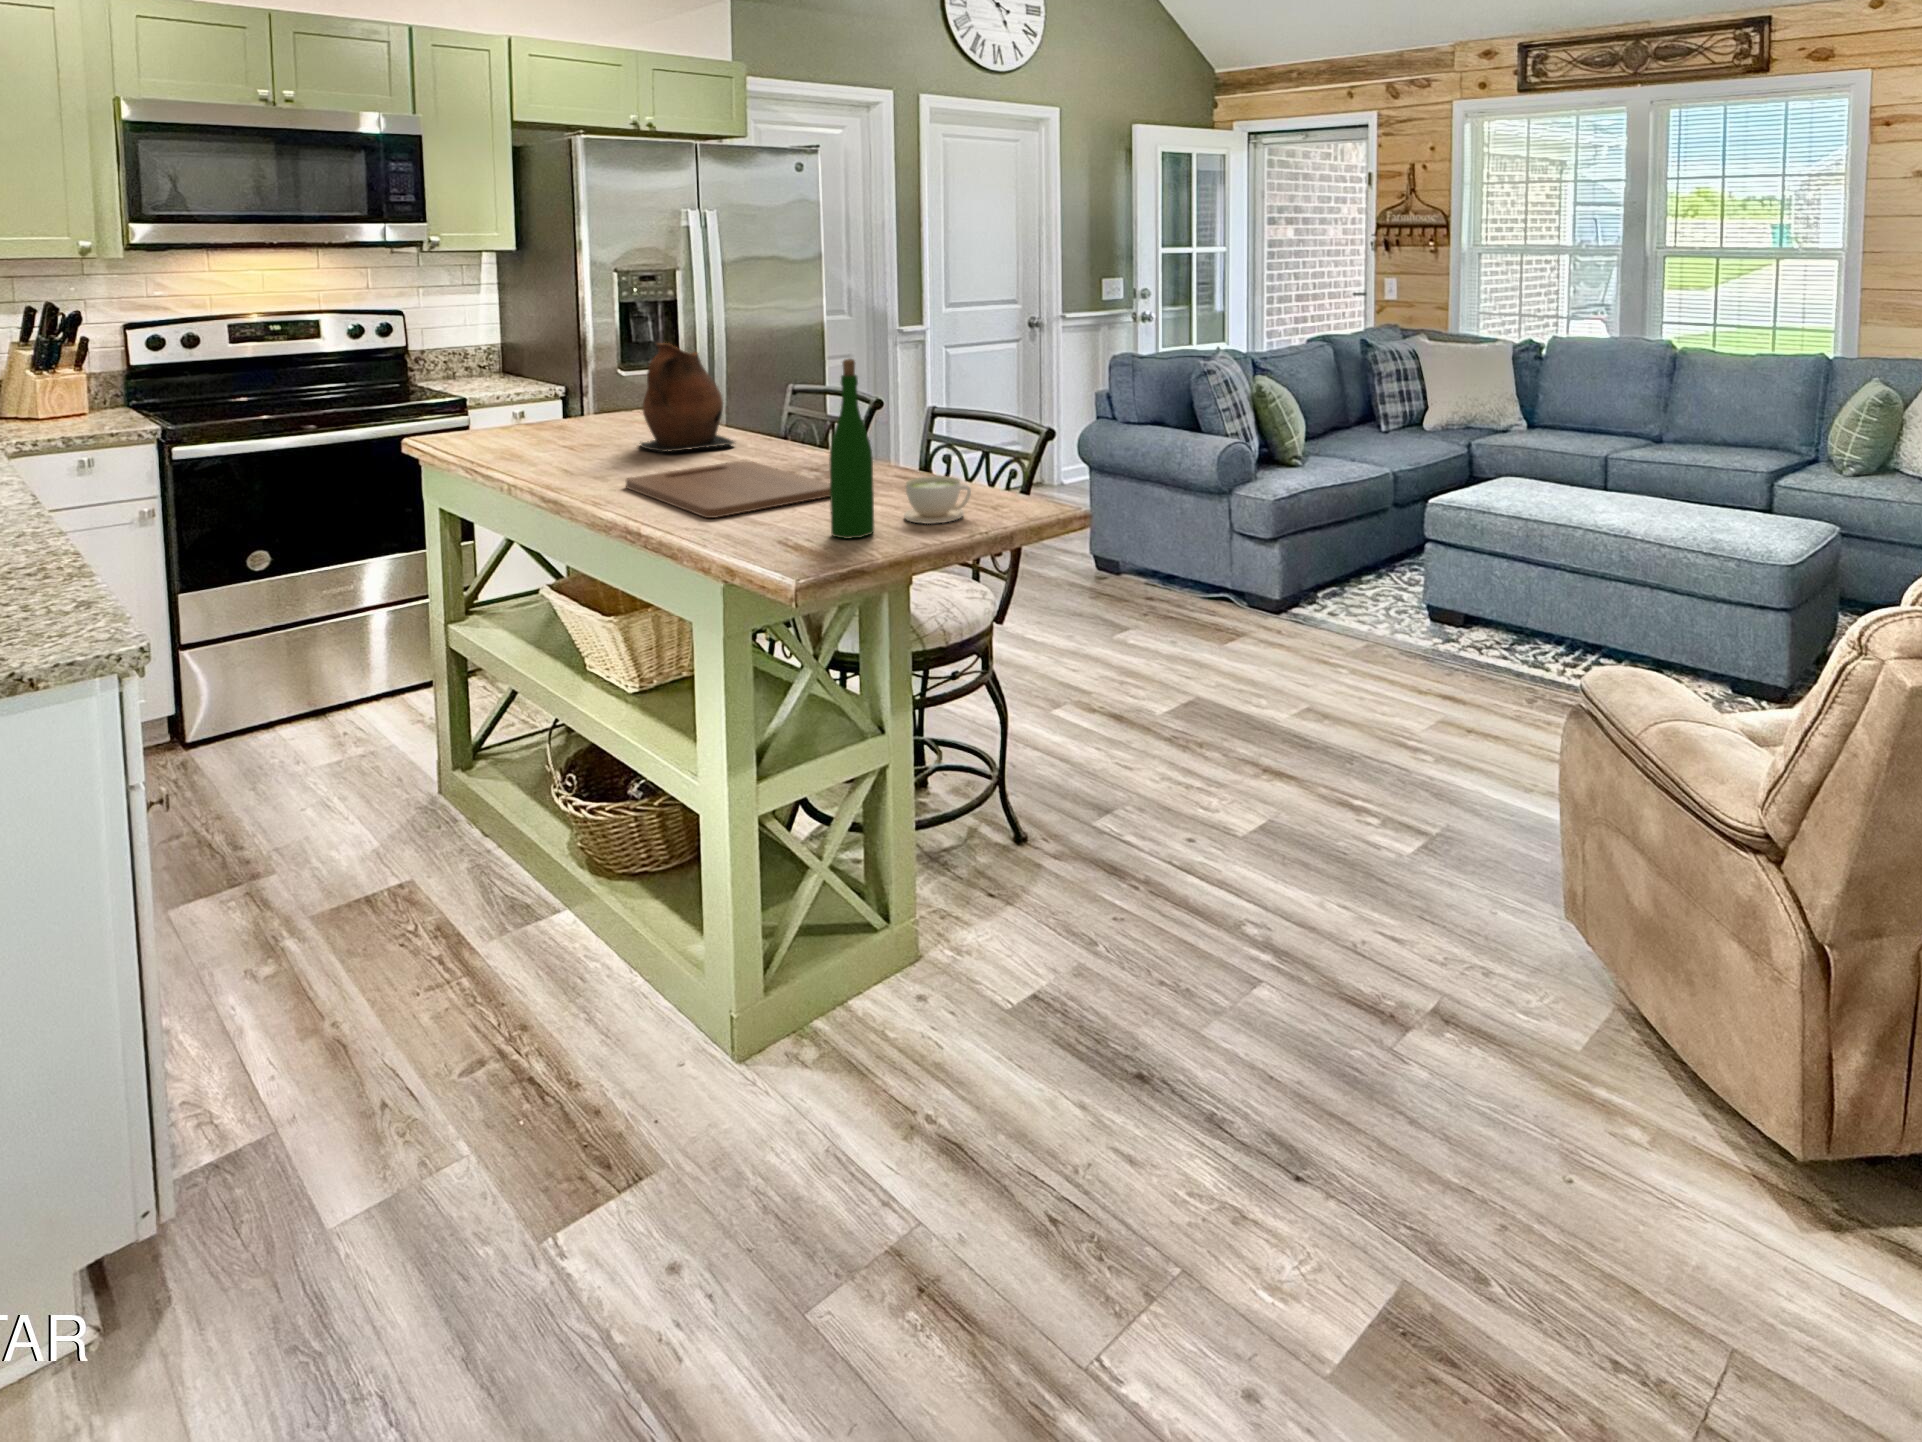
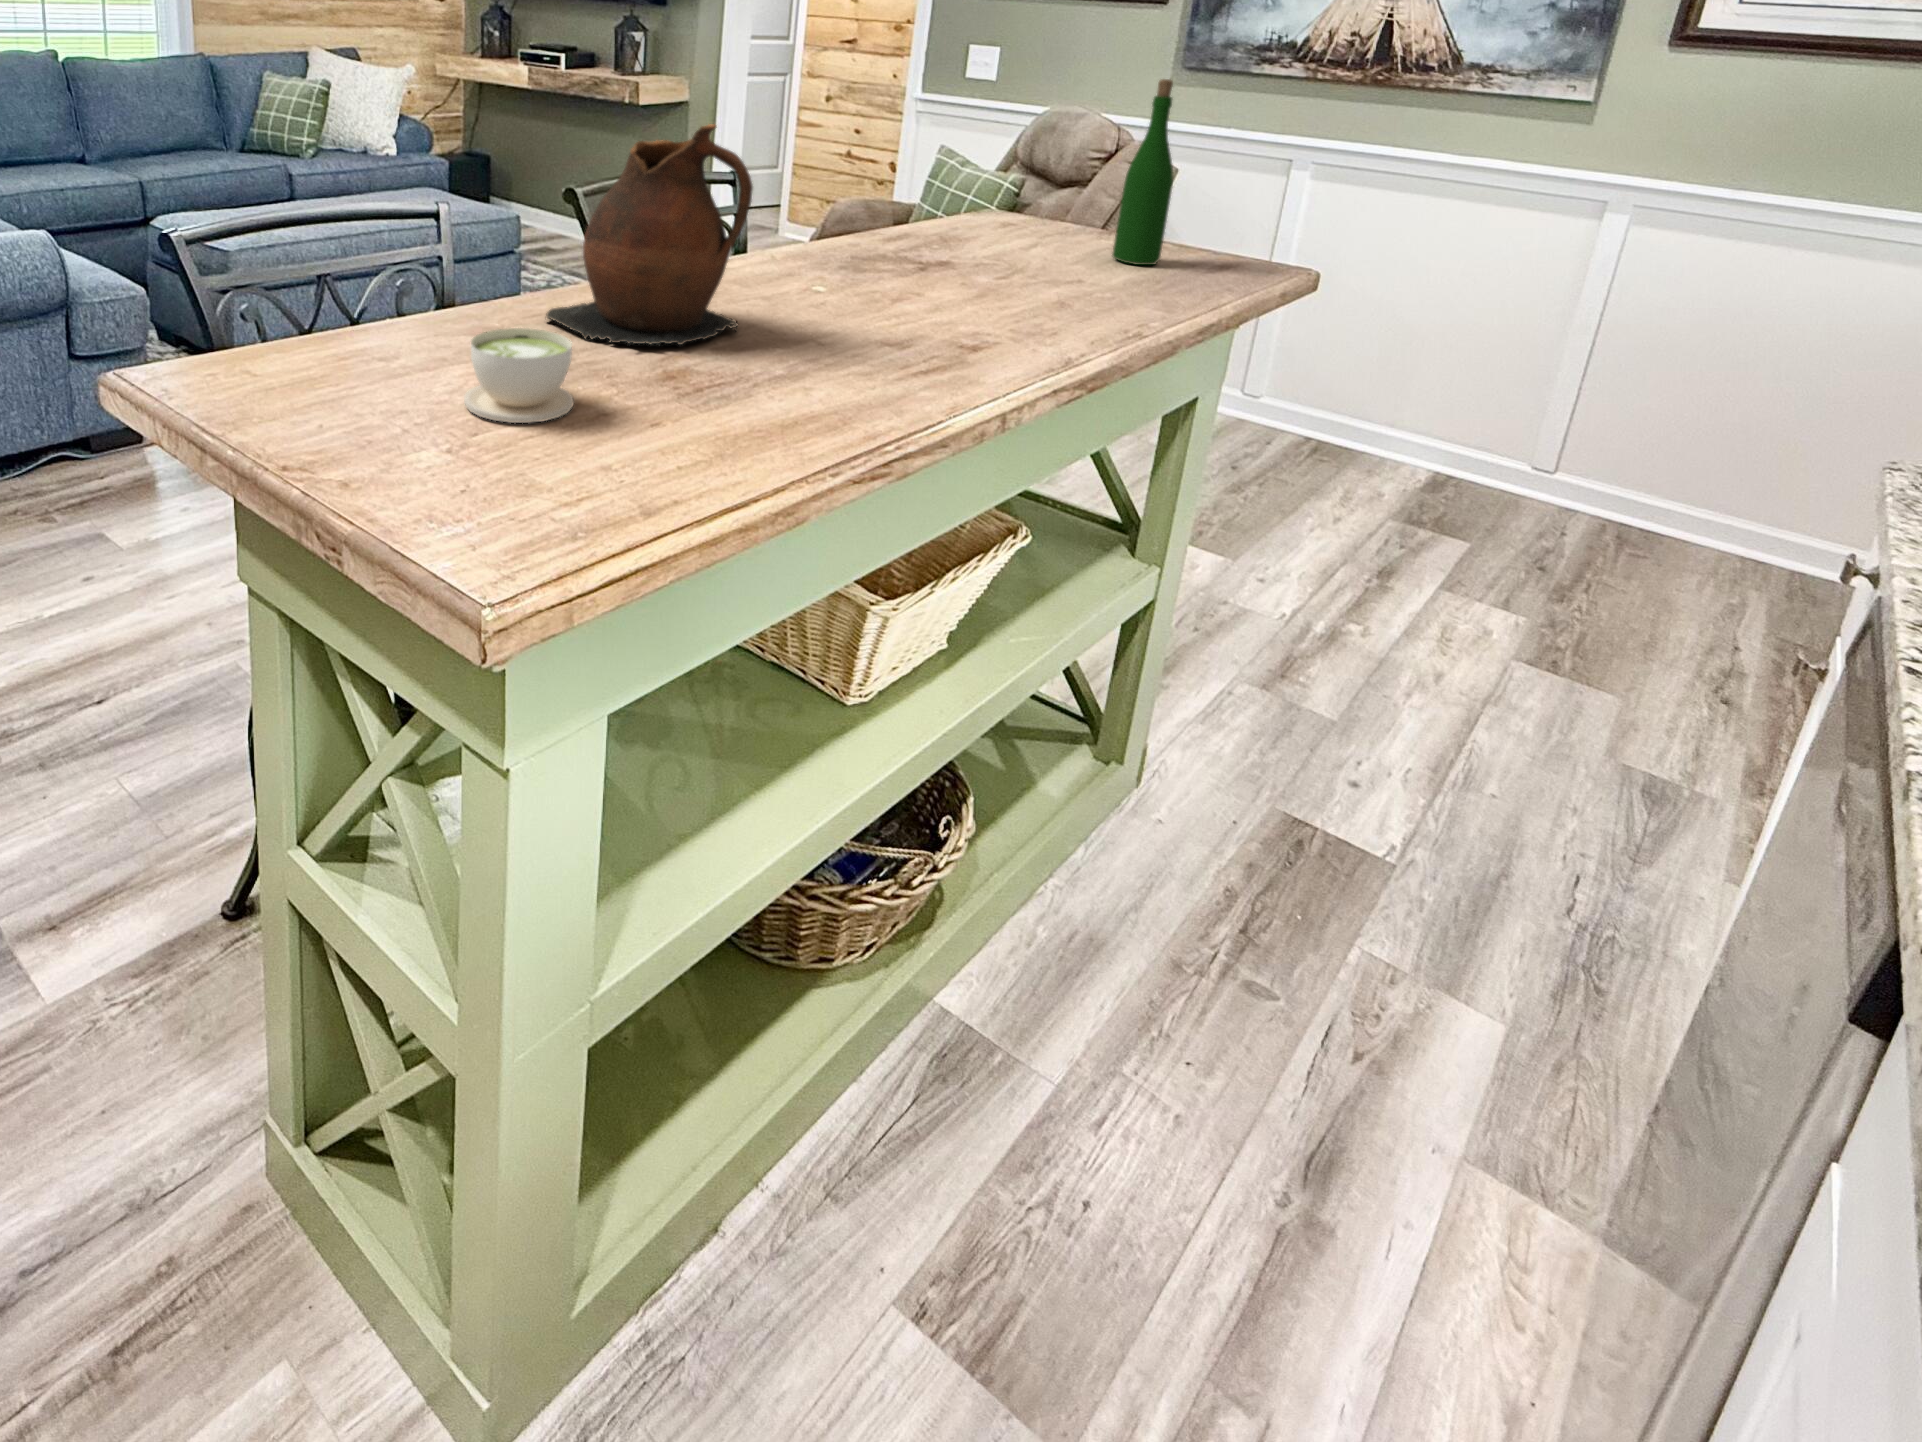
cutting board: present [626,460,830,518] -> none [833,253,1132,338]
coffee cup: present [904,476,971,524] -> present [464,328,574,423]

